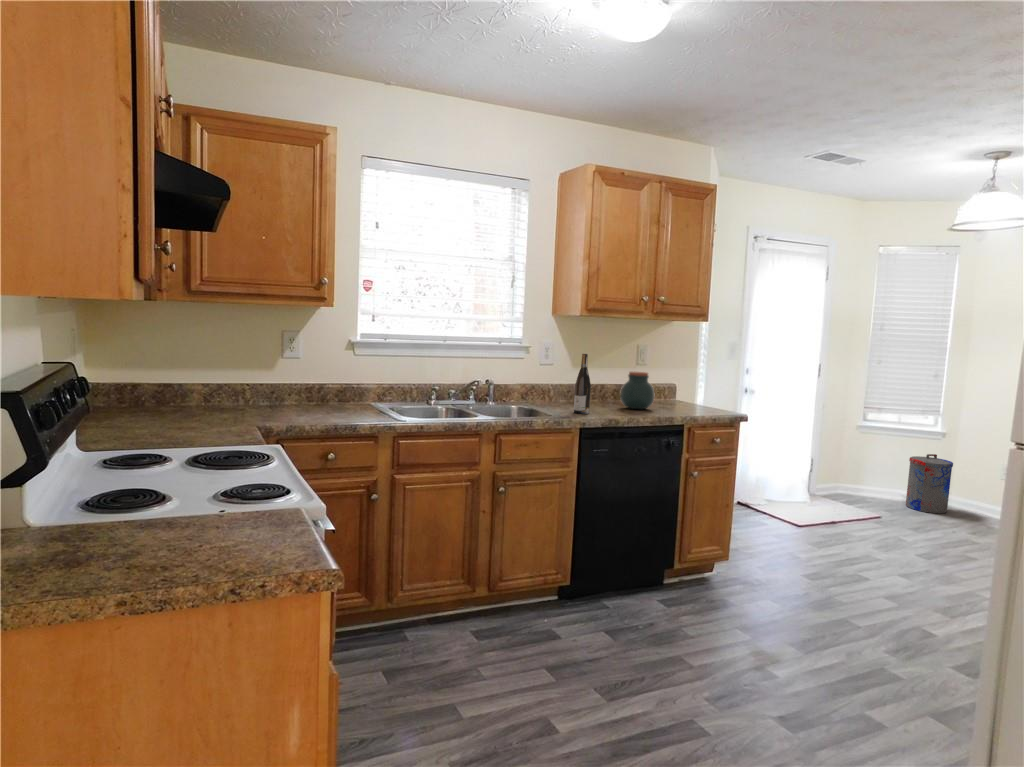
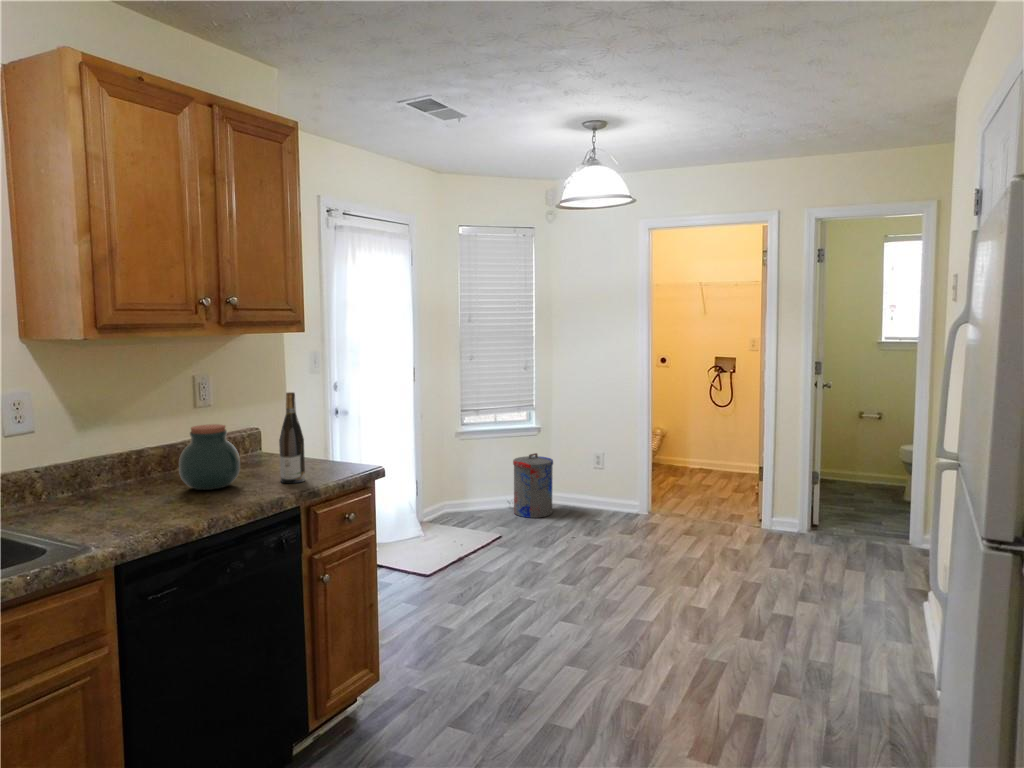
wine bottle: present [574,354,591,414] -> present [279,392,305,483]

